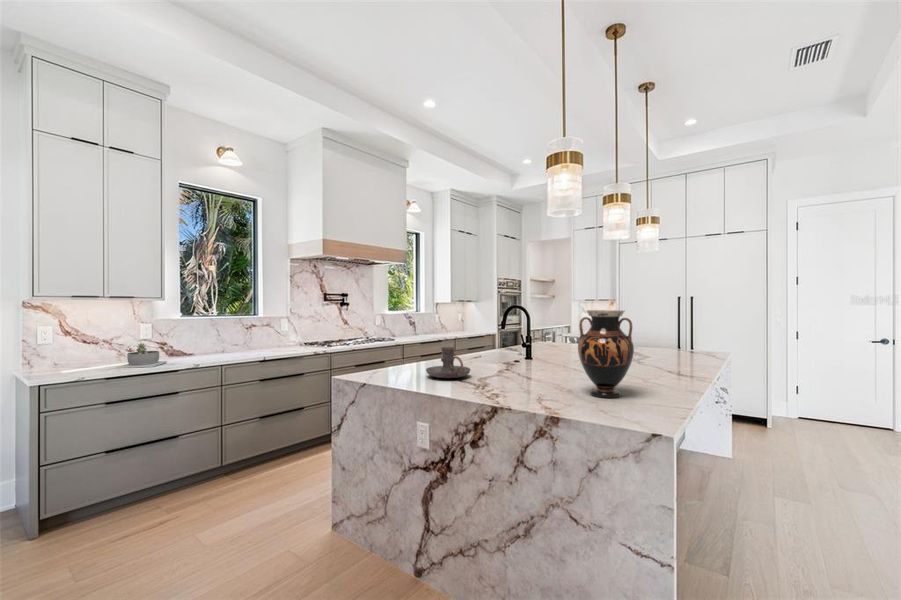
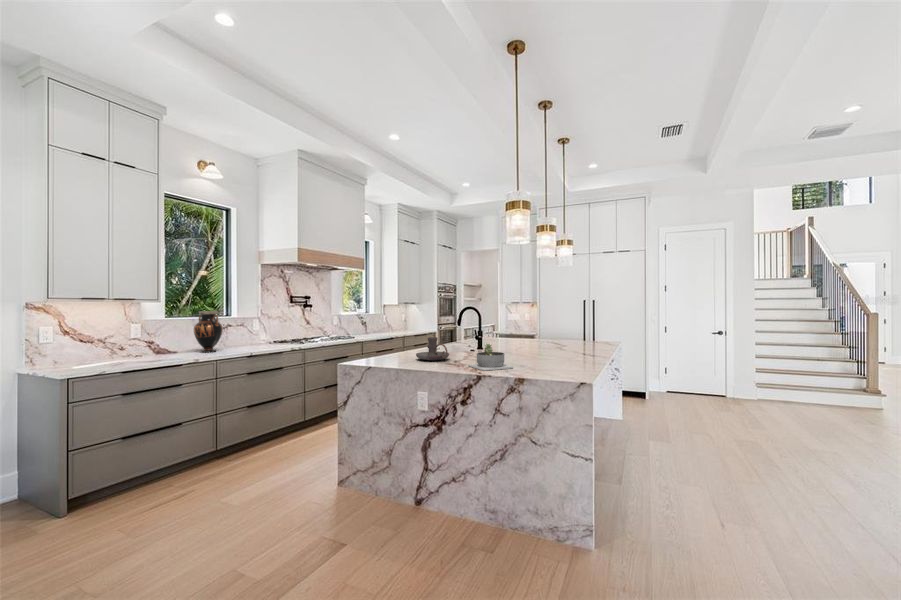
vase: present [578,310,634,398] -> present [194,311,223,353]
succulent planter: present [118,343,167,368] -> present [468,344,513,371]

